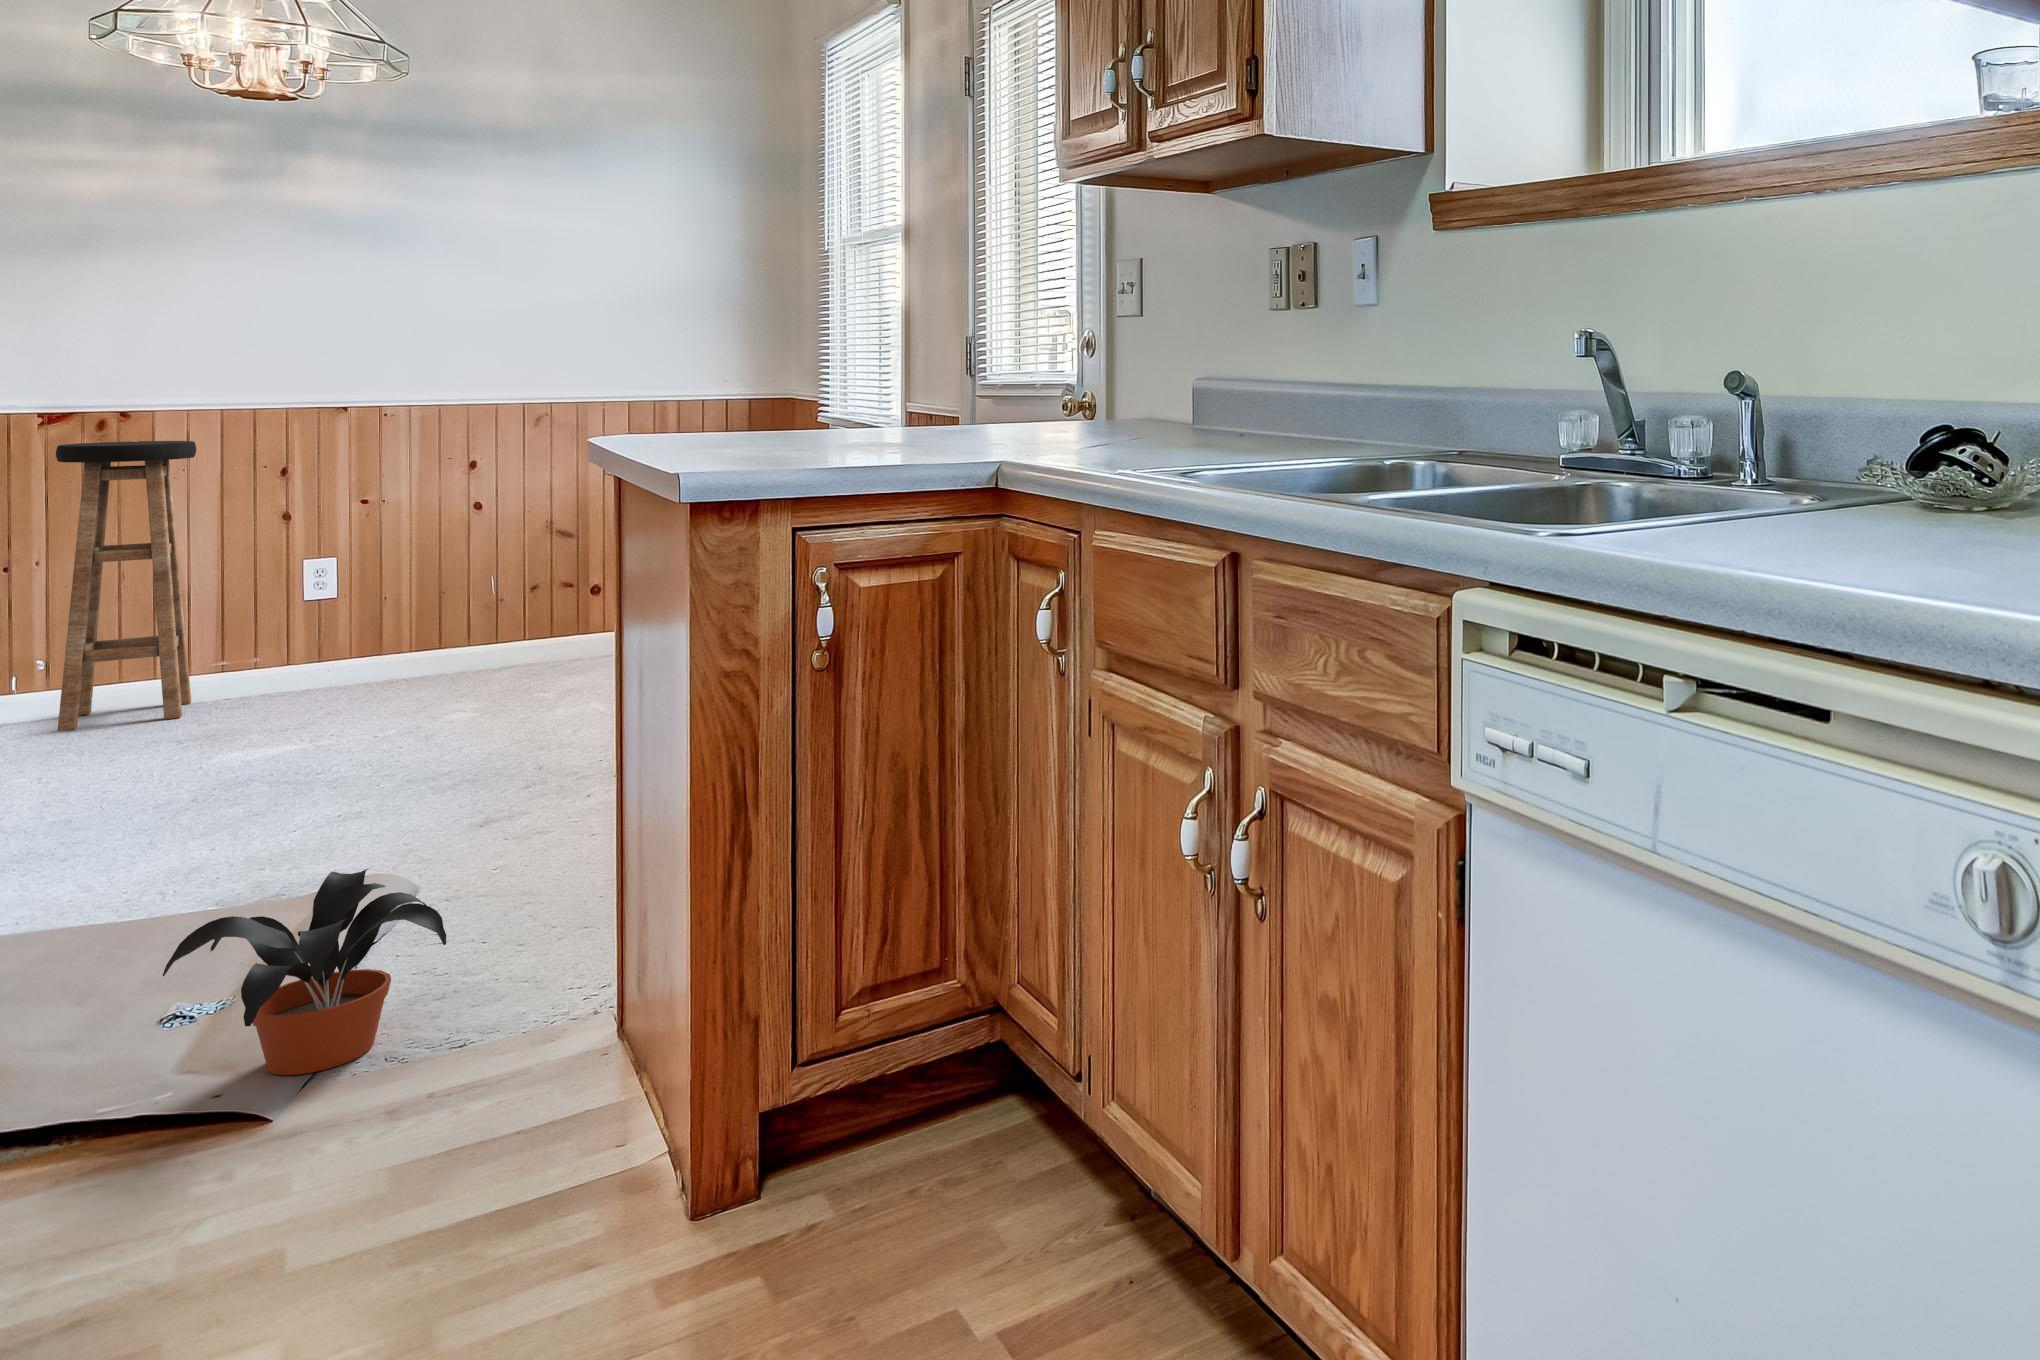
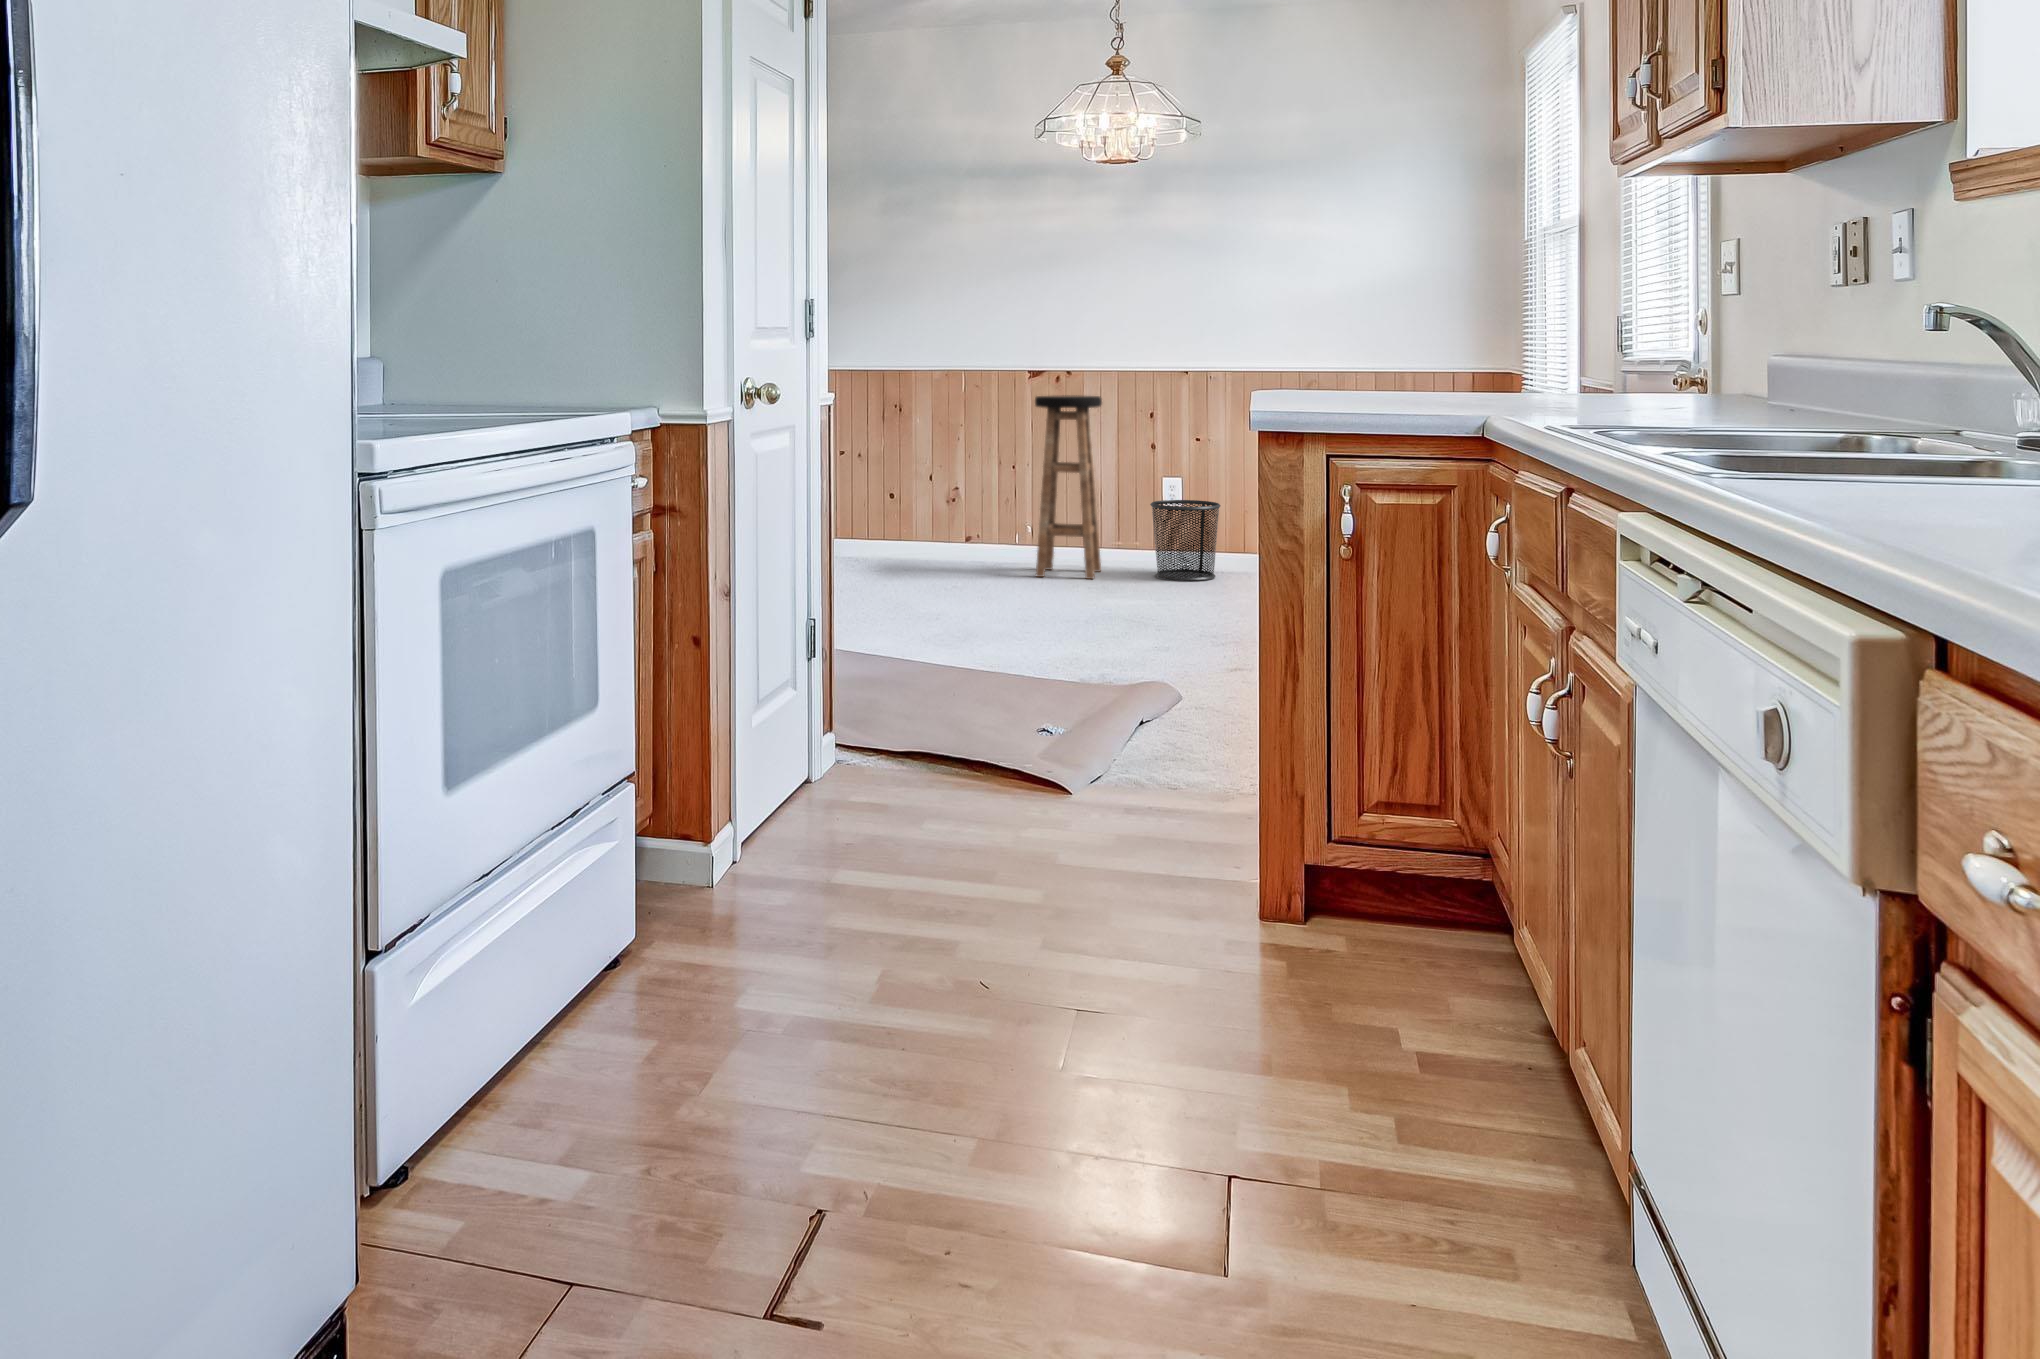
waste bin: none [287,580,410,698] -> present [1150,500,1220,581]
potted plant: present [163,868,446,1075] -> none [1035,663,1169,780]

